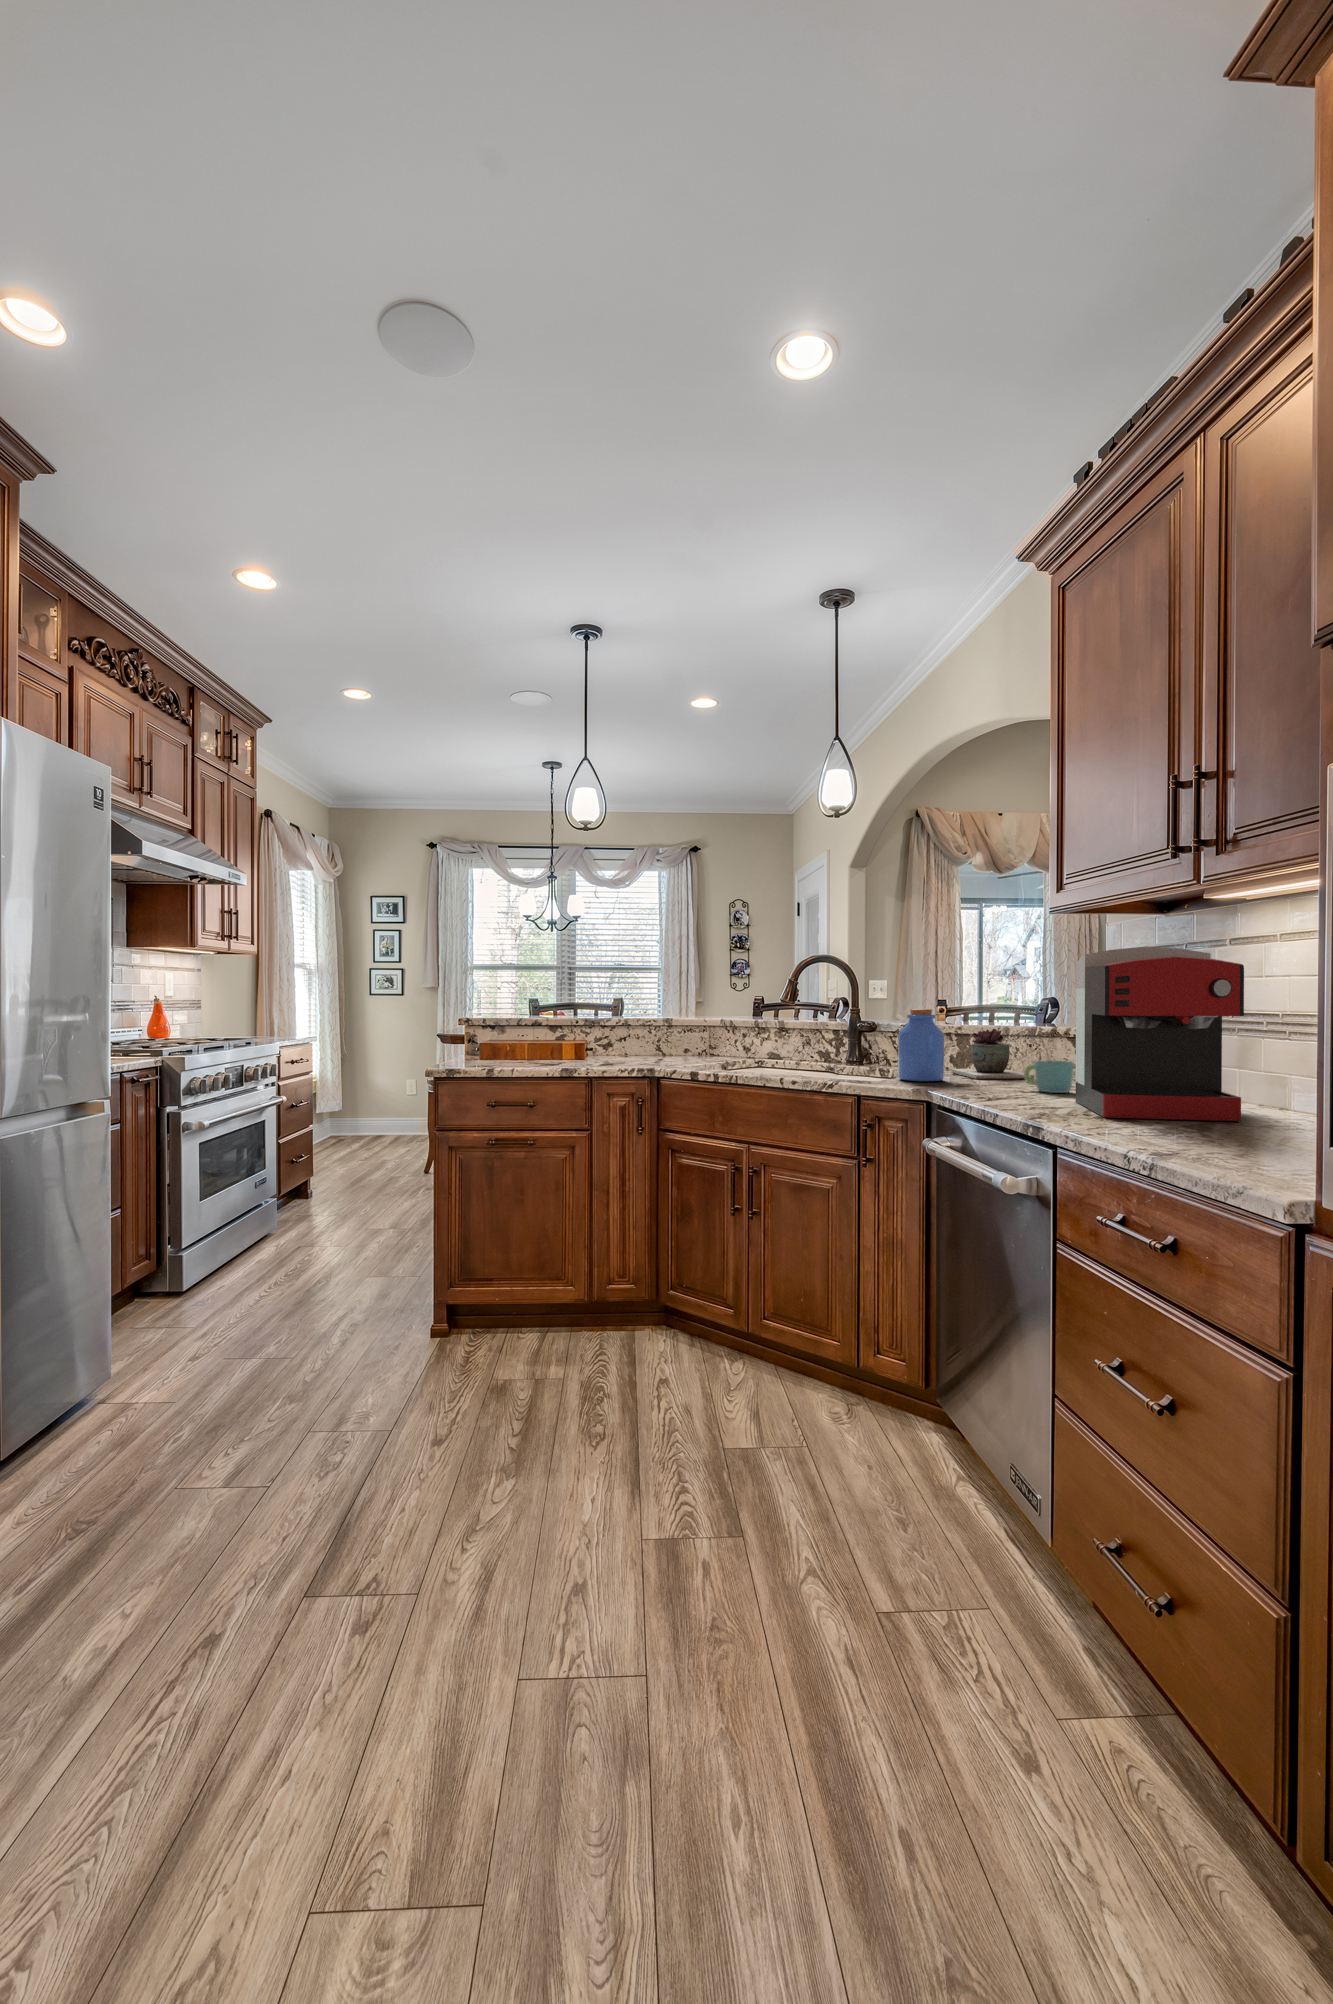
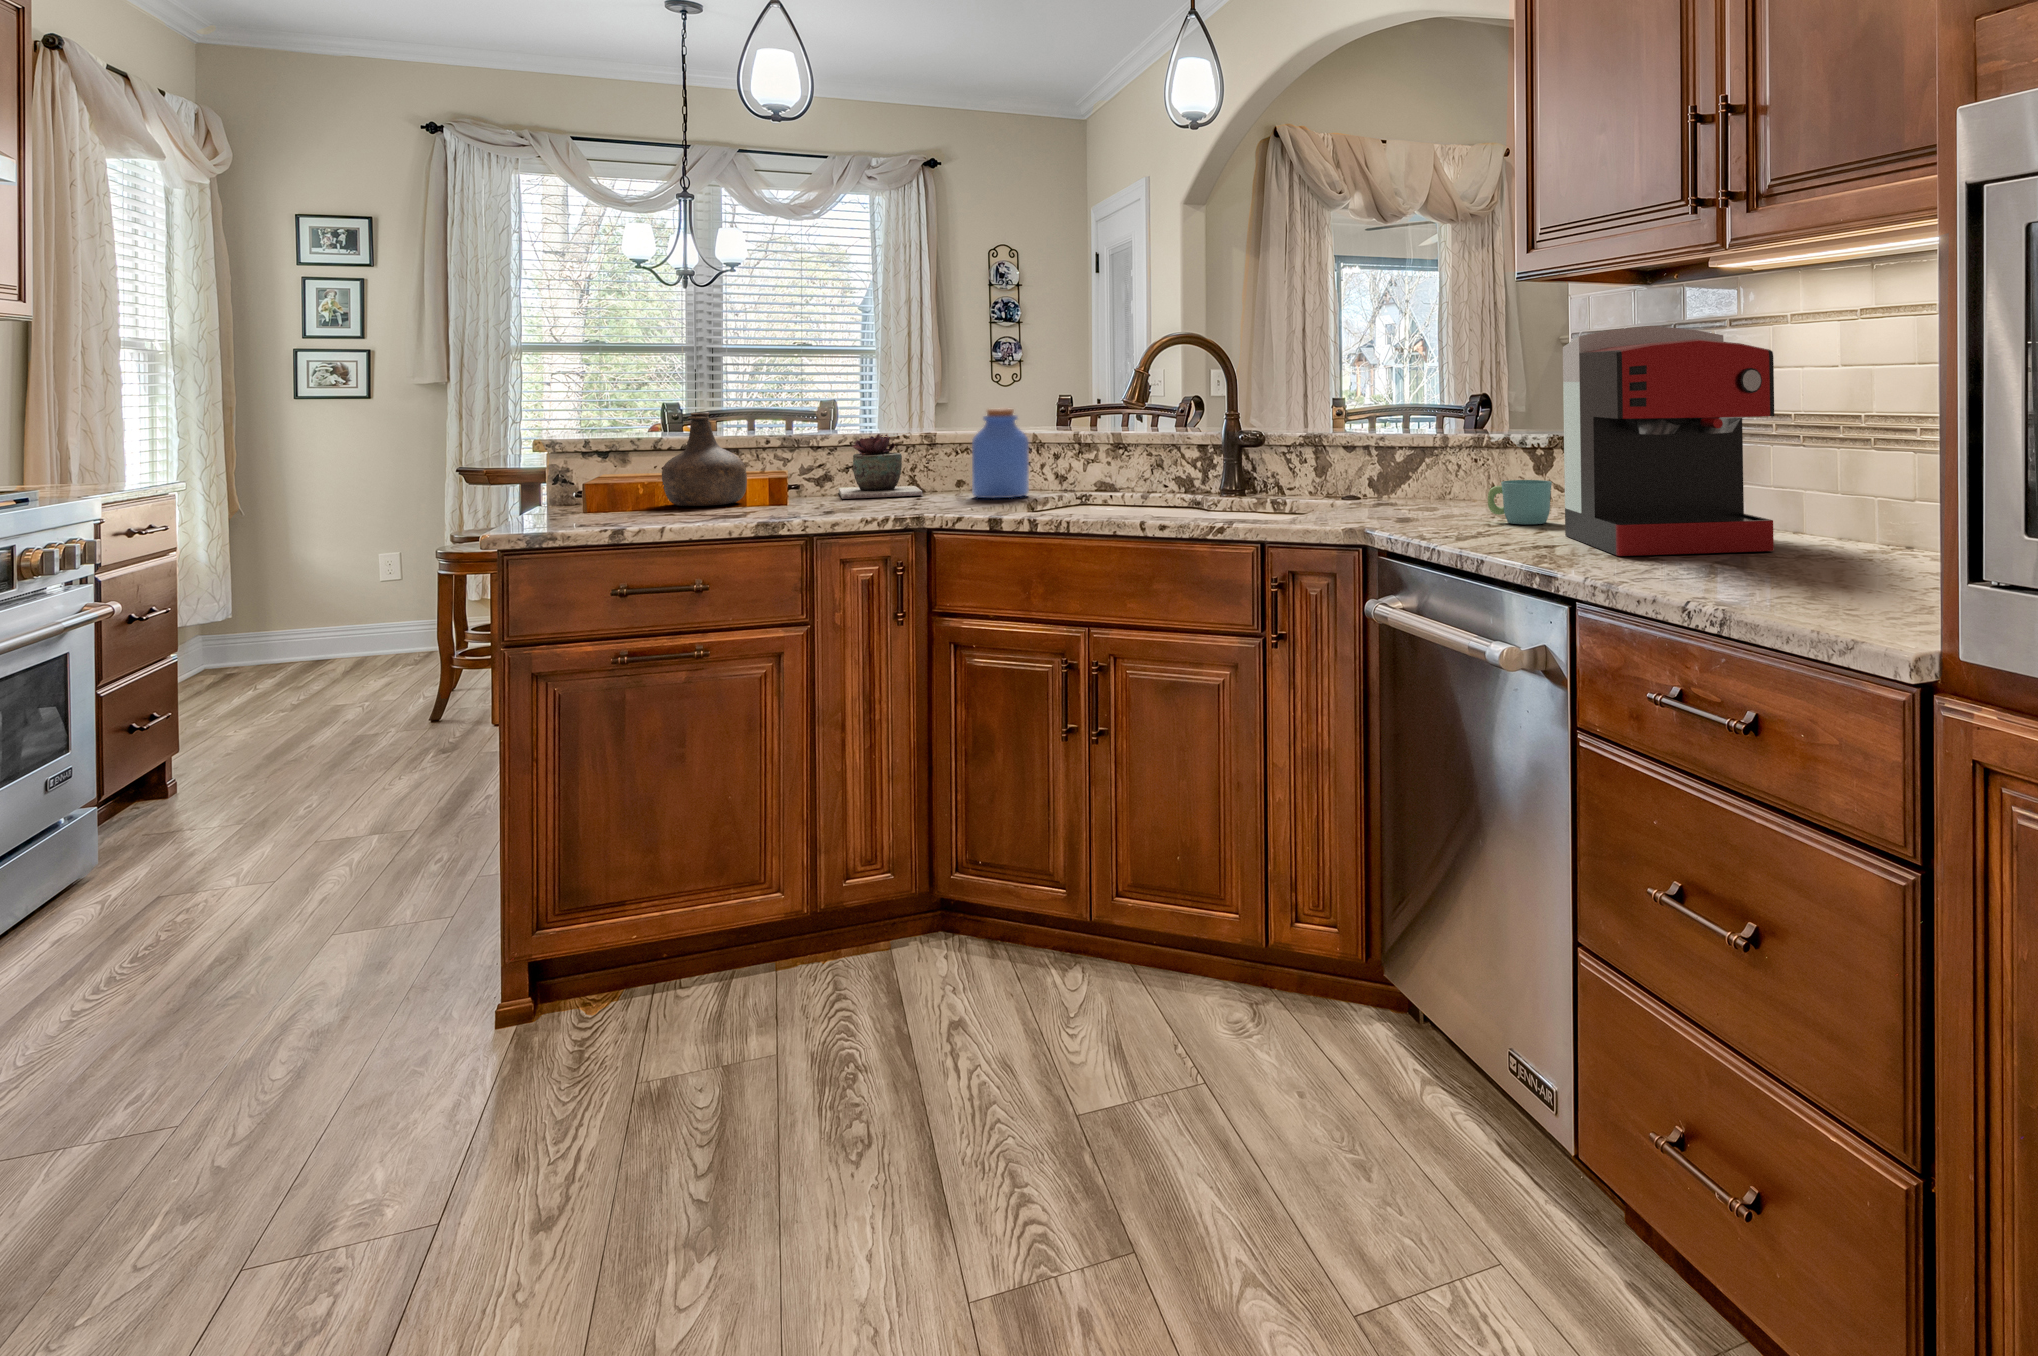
bottle: none [519,1003,563,1058] -> present [662,412,747,506]
jar: present [898,1009,944,1081] -> present [972,408,1029,498]
succulent plant: present [951,1029,1034,1079] -> present [839,434,923,499]

